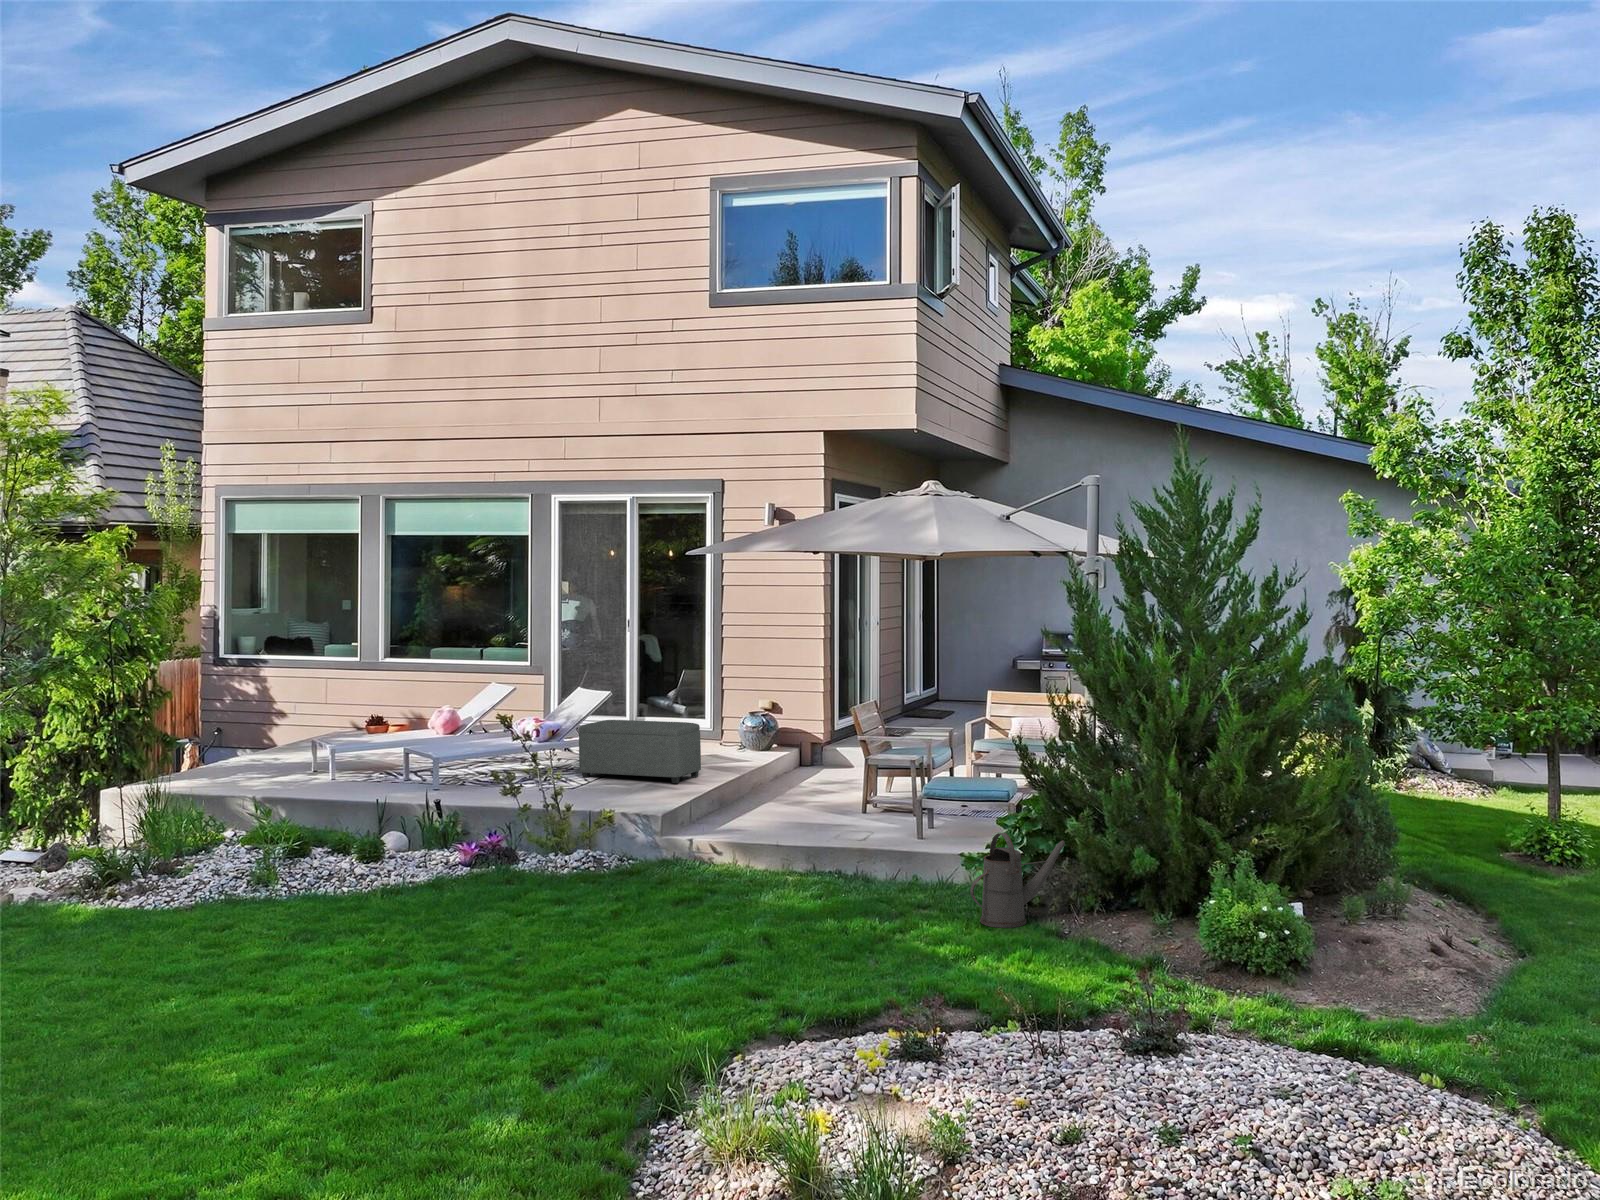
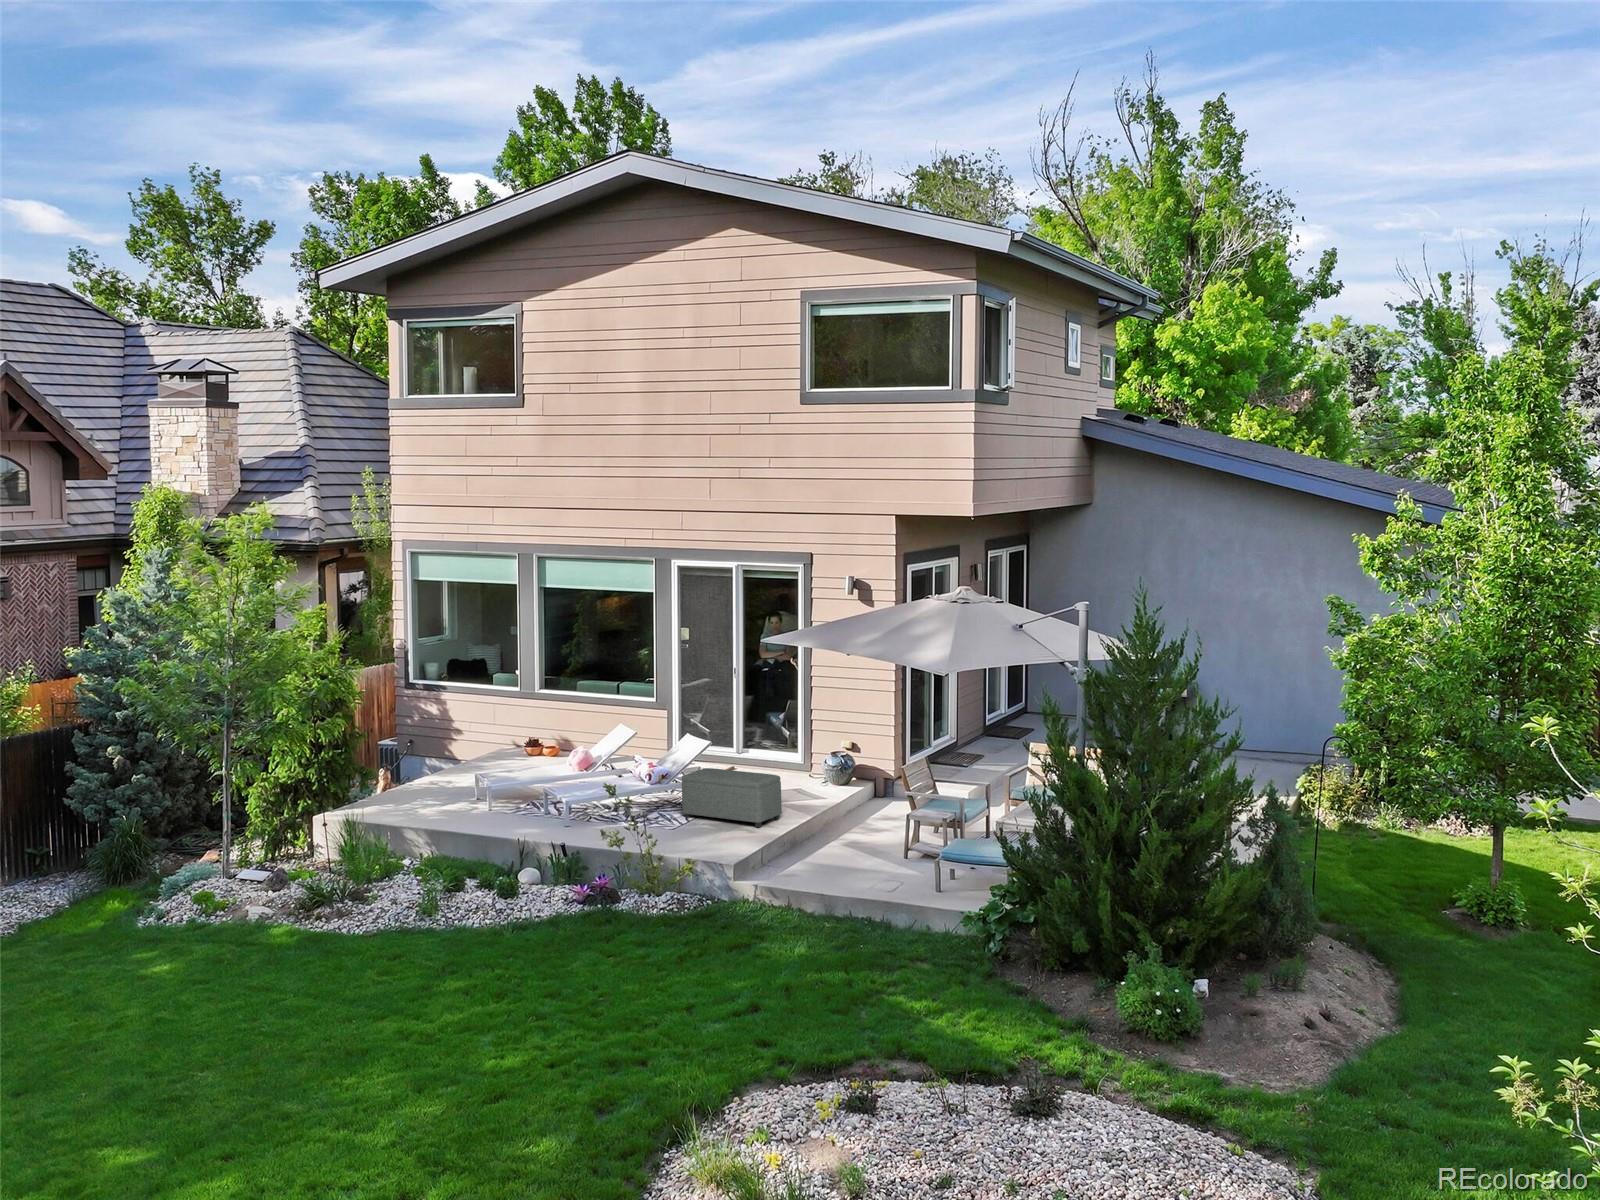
watering can: present [970,833,1065,928] -> none [956,911,1036,987]

